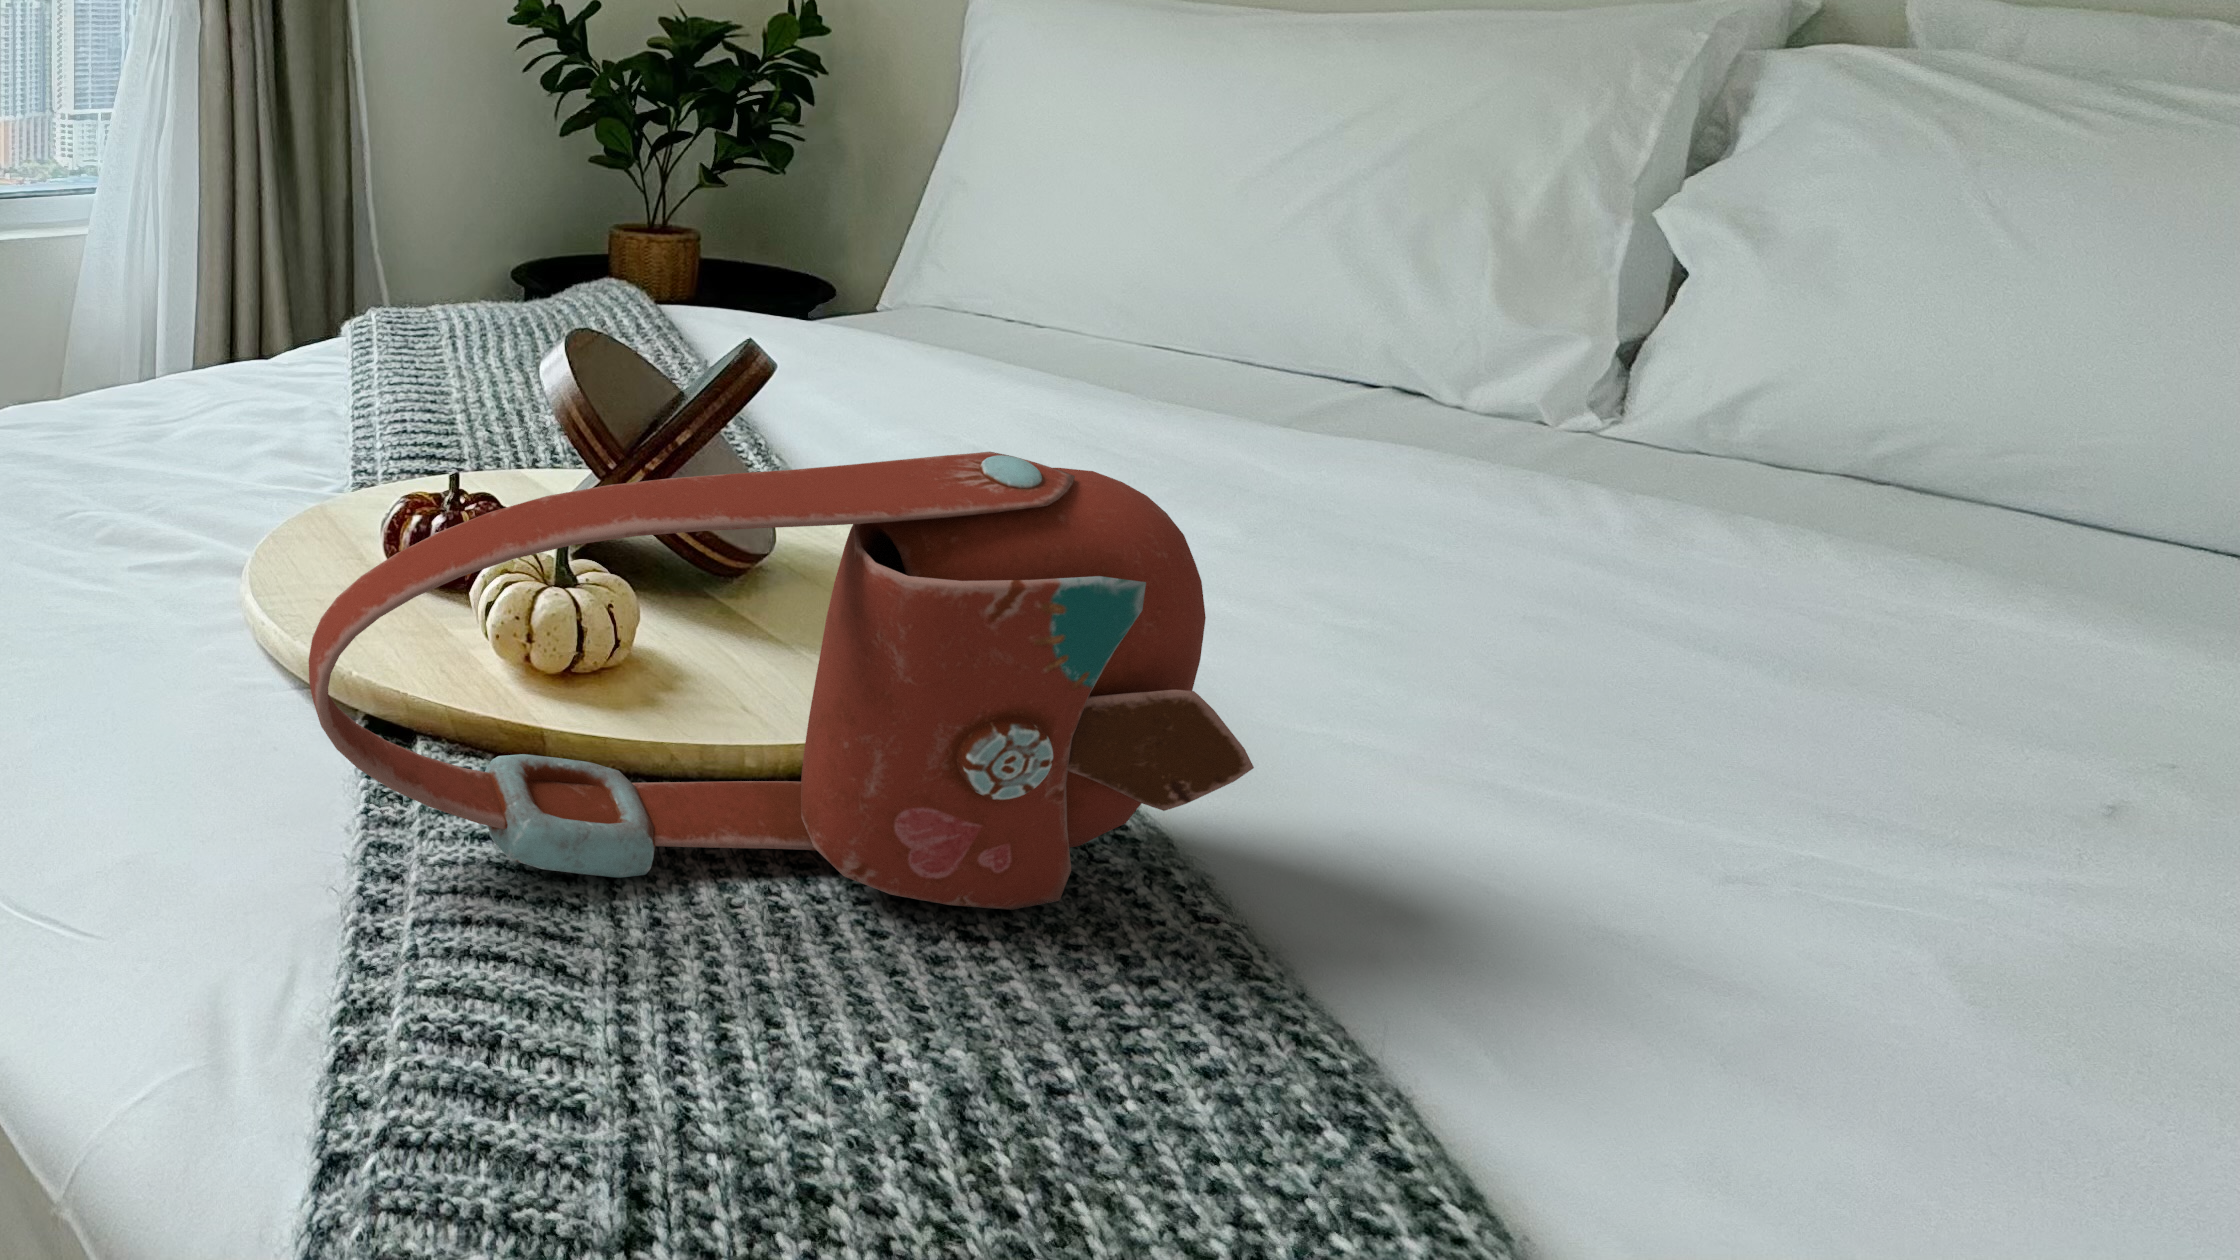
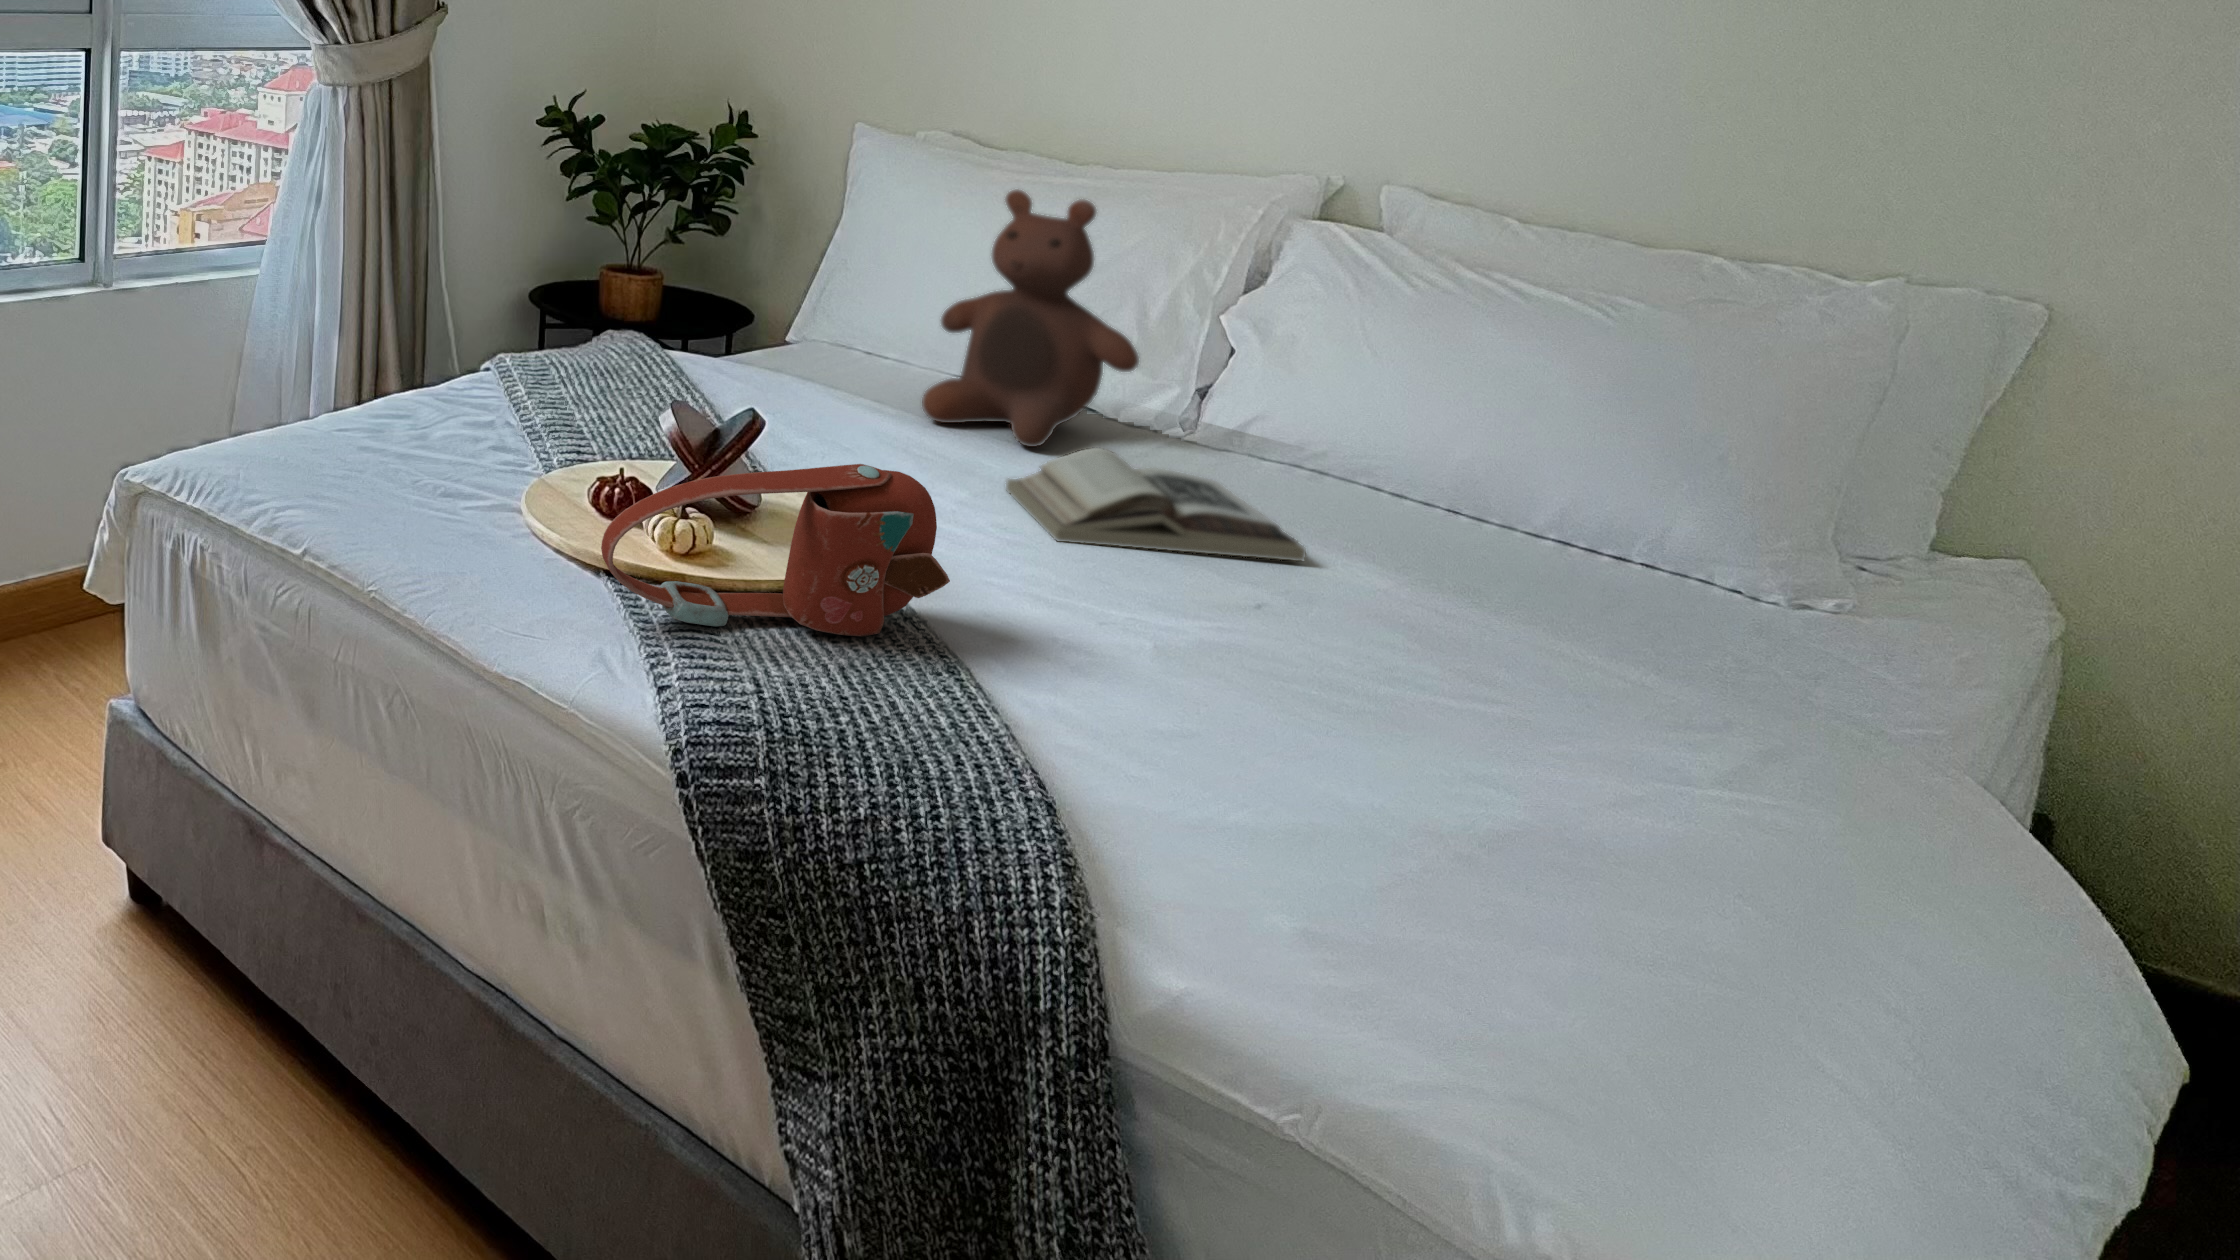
stuffed bear: none [1101,6,1511,450] -> present [922,190,1139,447]
book: none [1288,441,2032,680] -> present [1006,448,1306,561]

